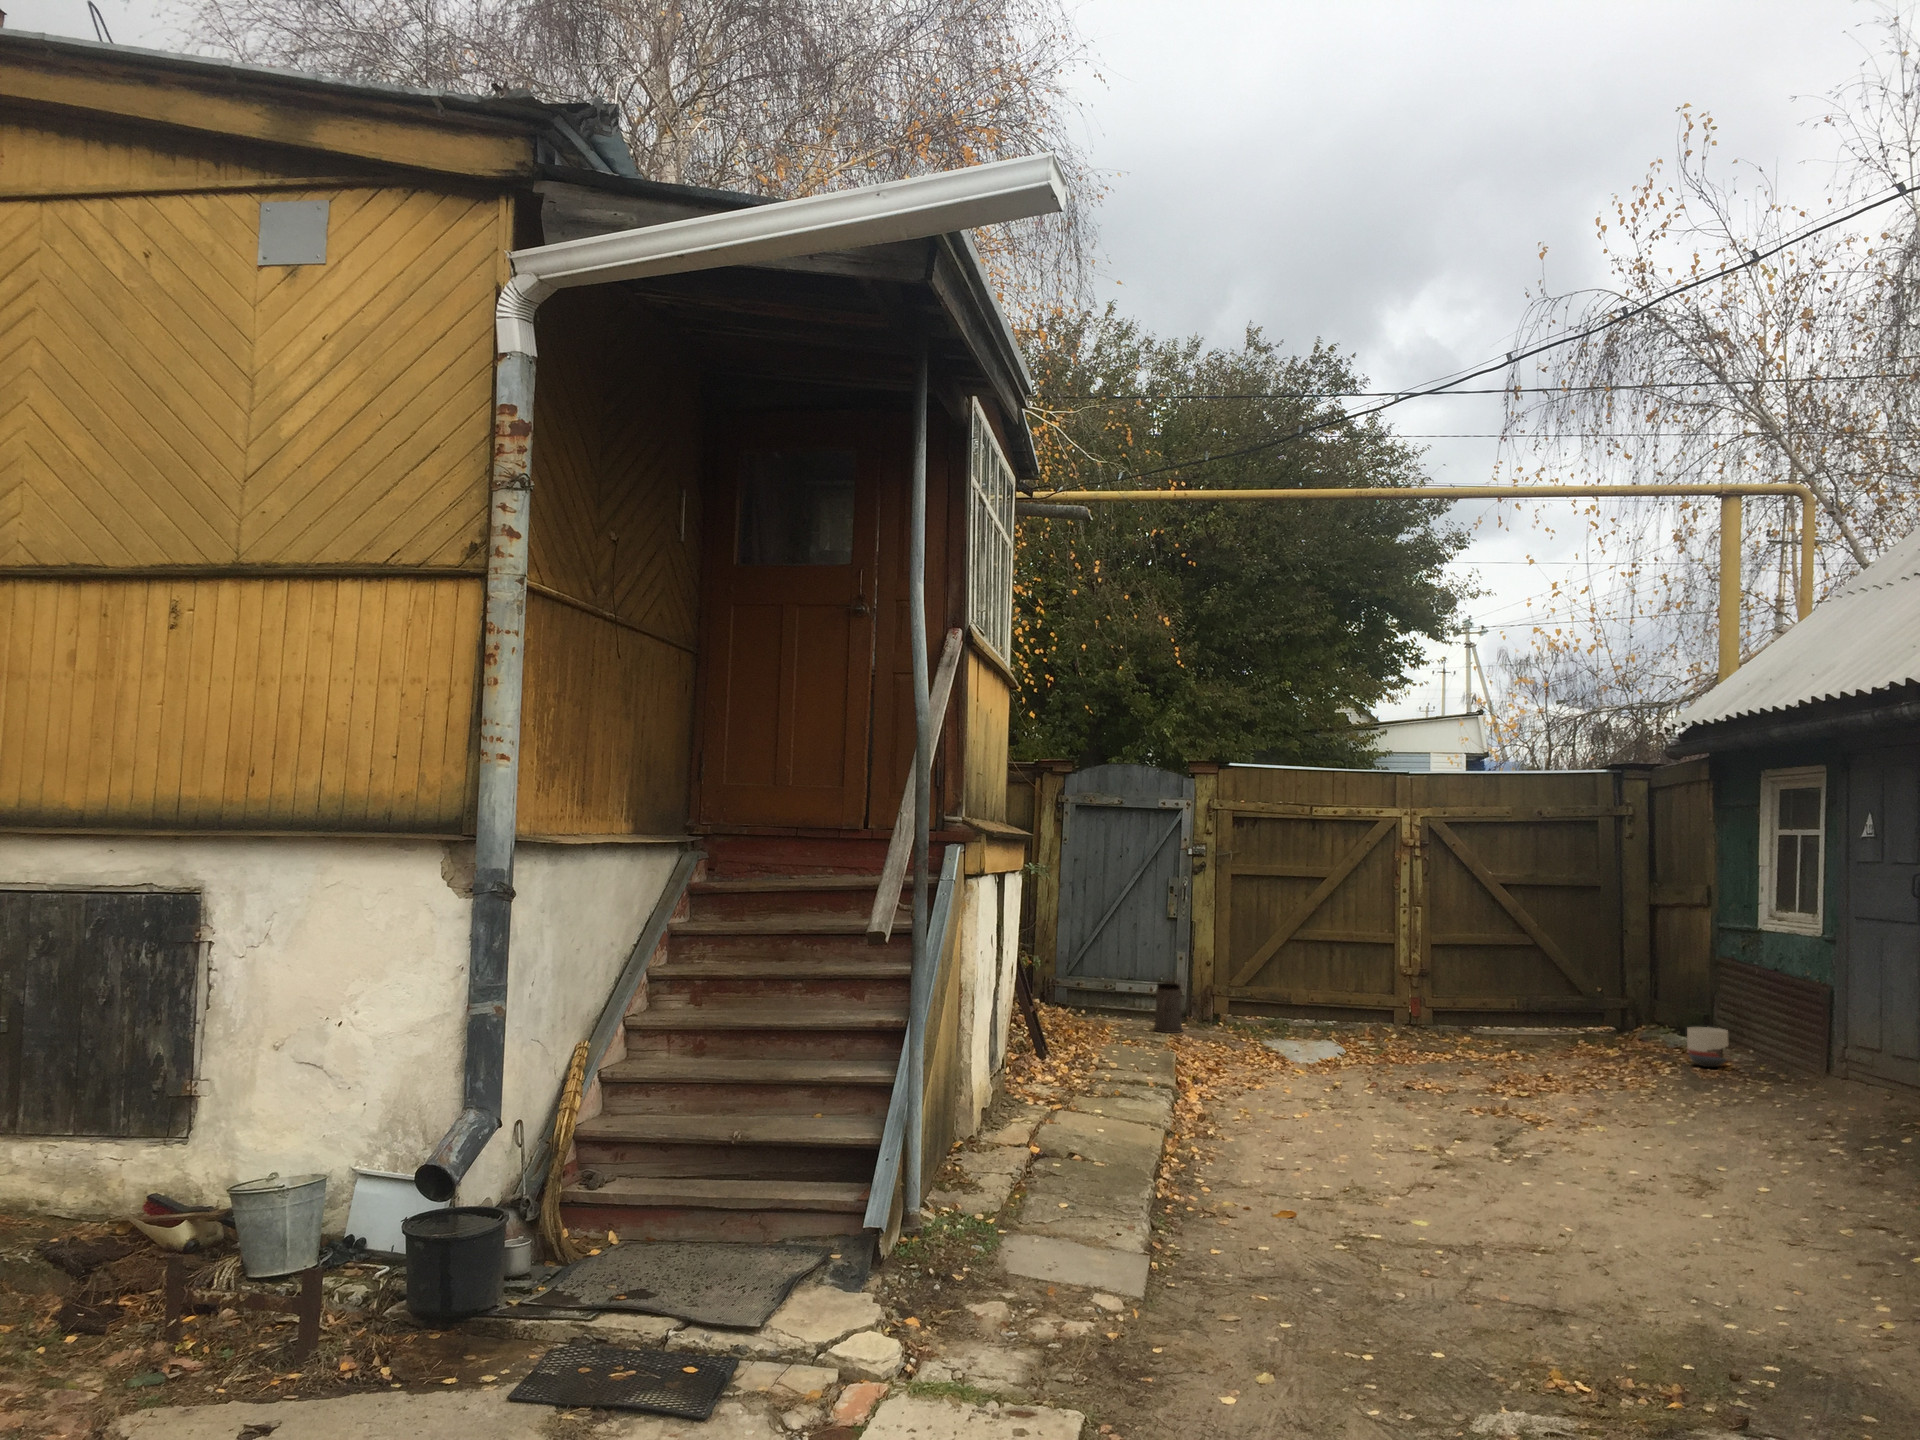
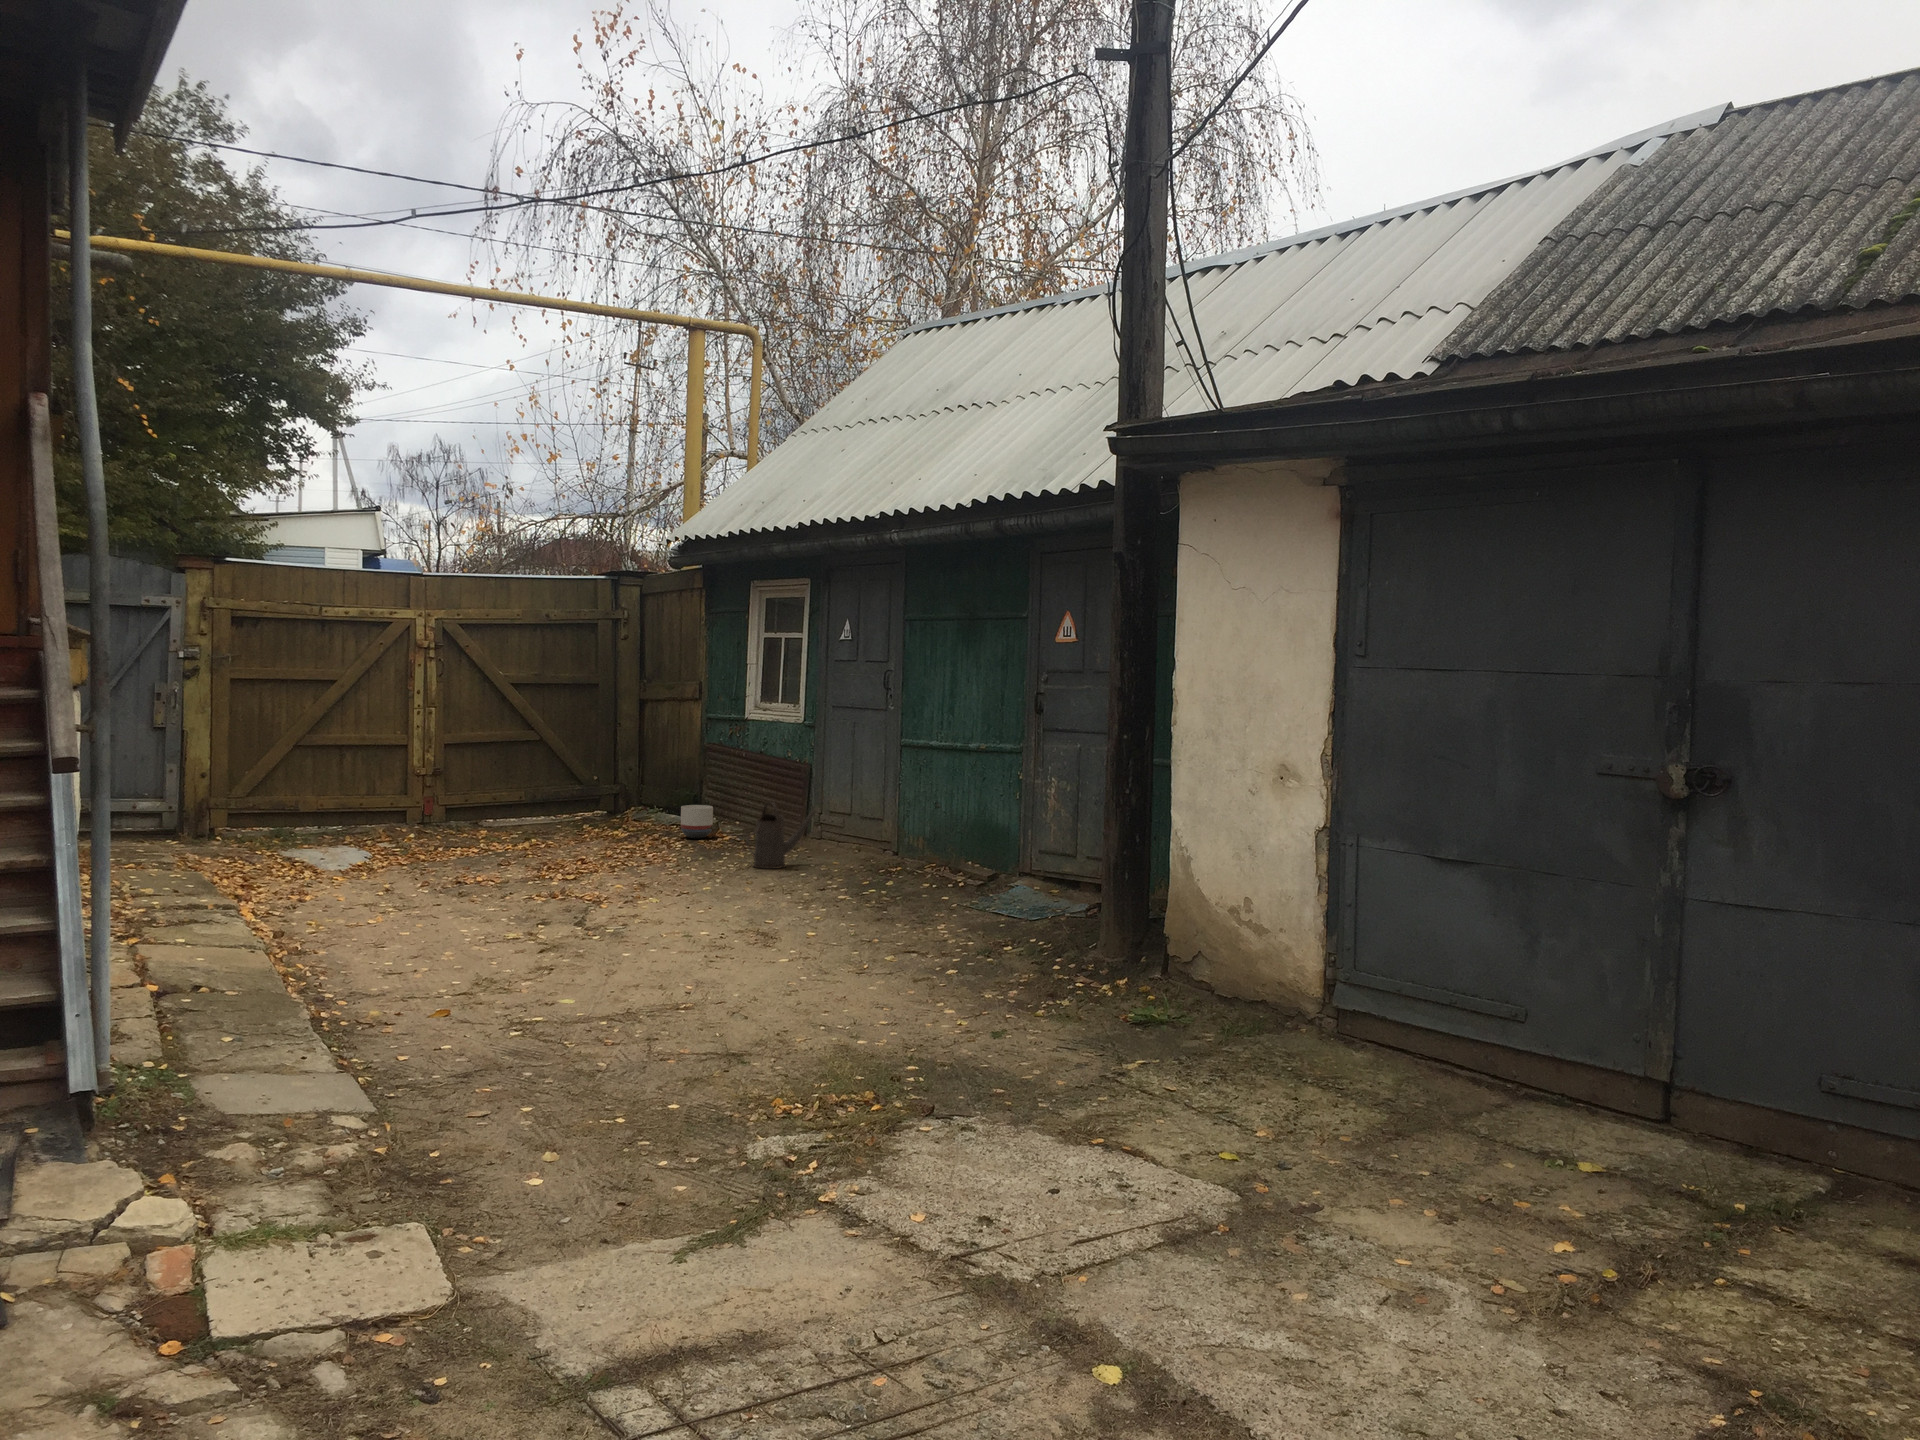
watering can: present [1154,974,1183,1033] -> present [746,802,816,869]

